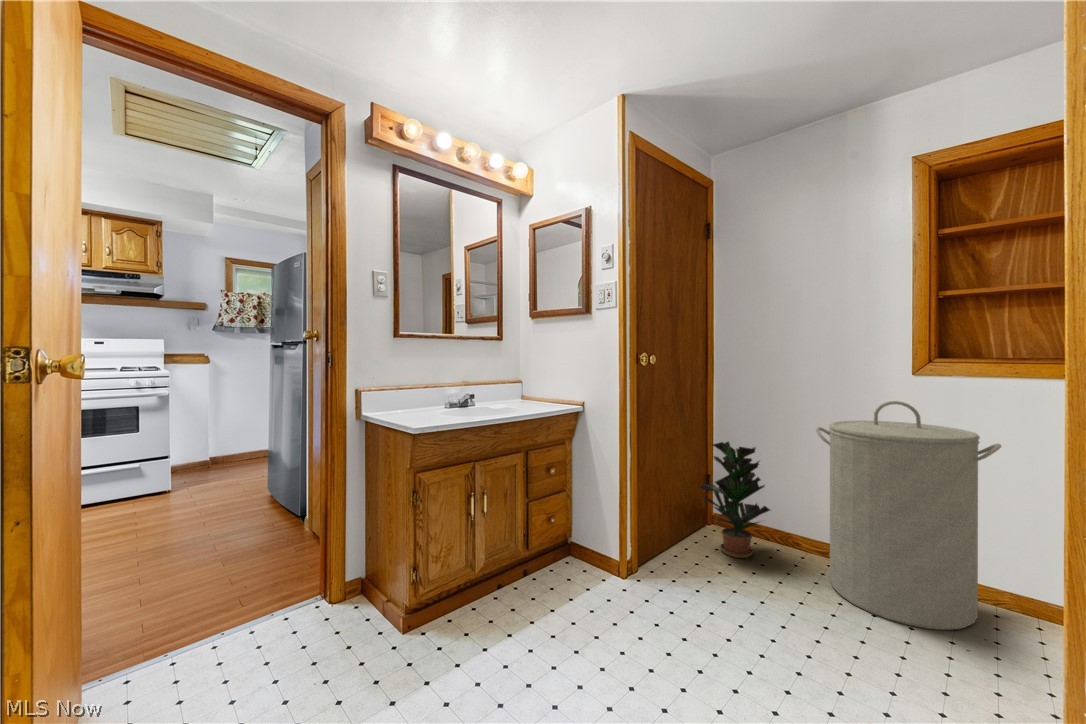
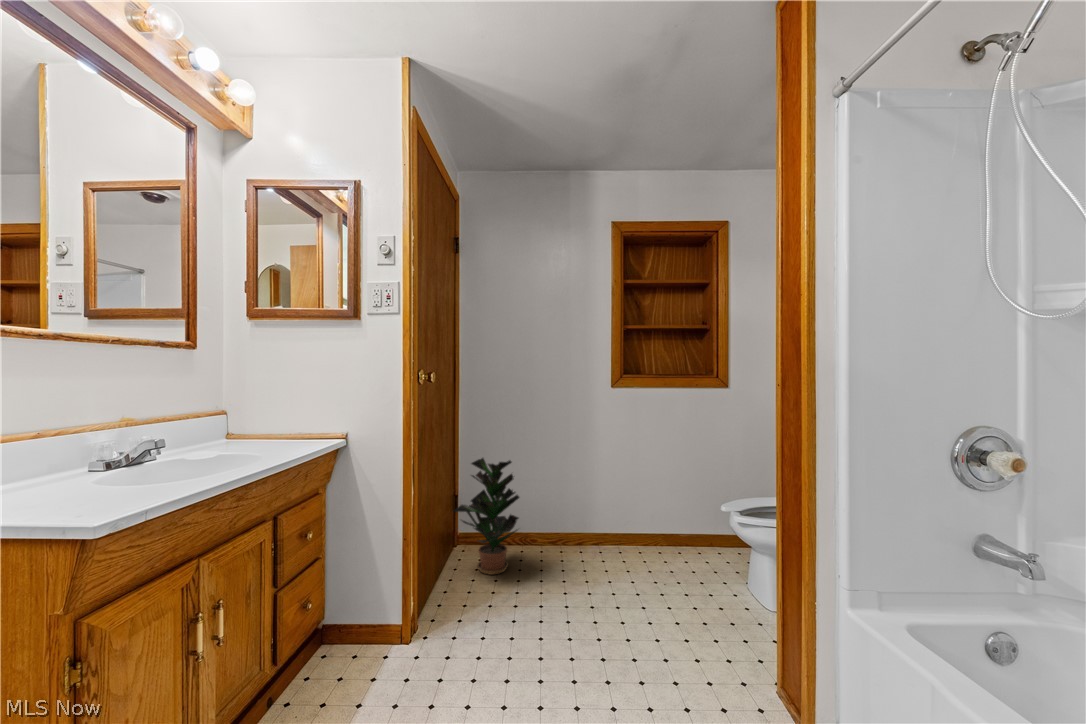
laundry hamper: present [816,401,1001,630] -> none [562,408,678,588]

